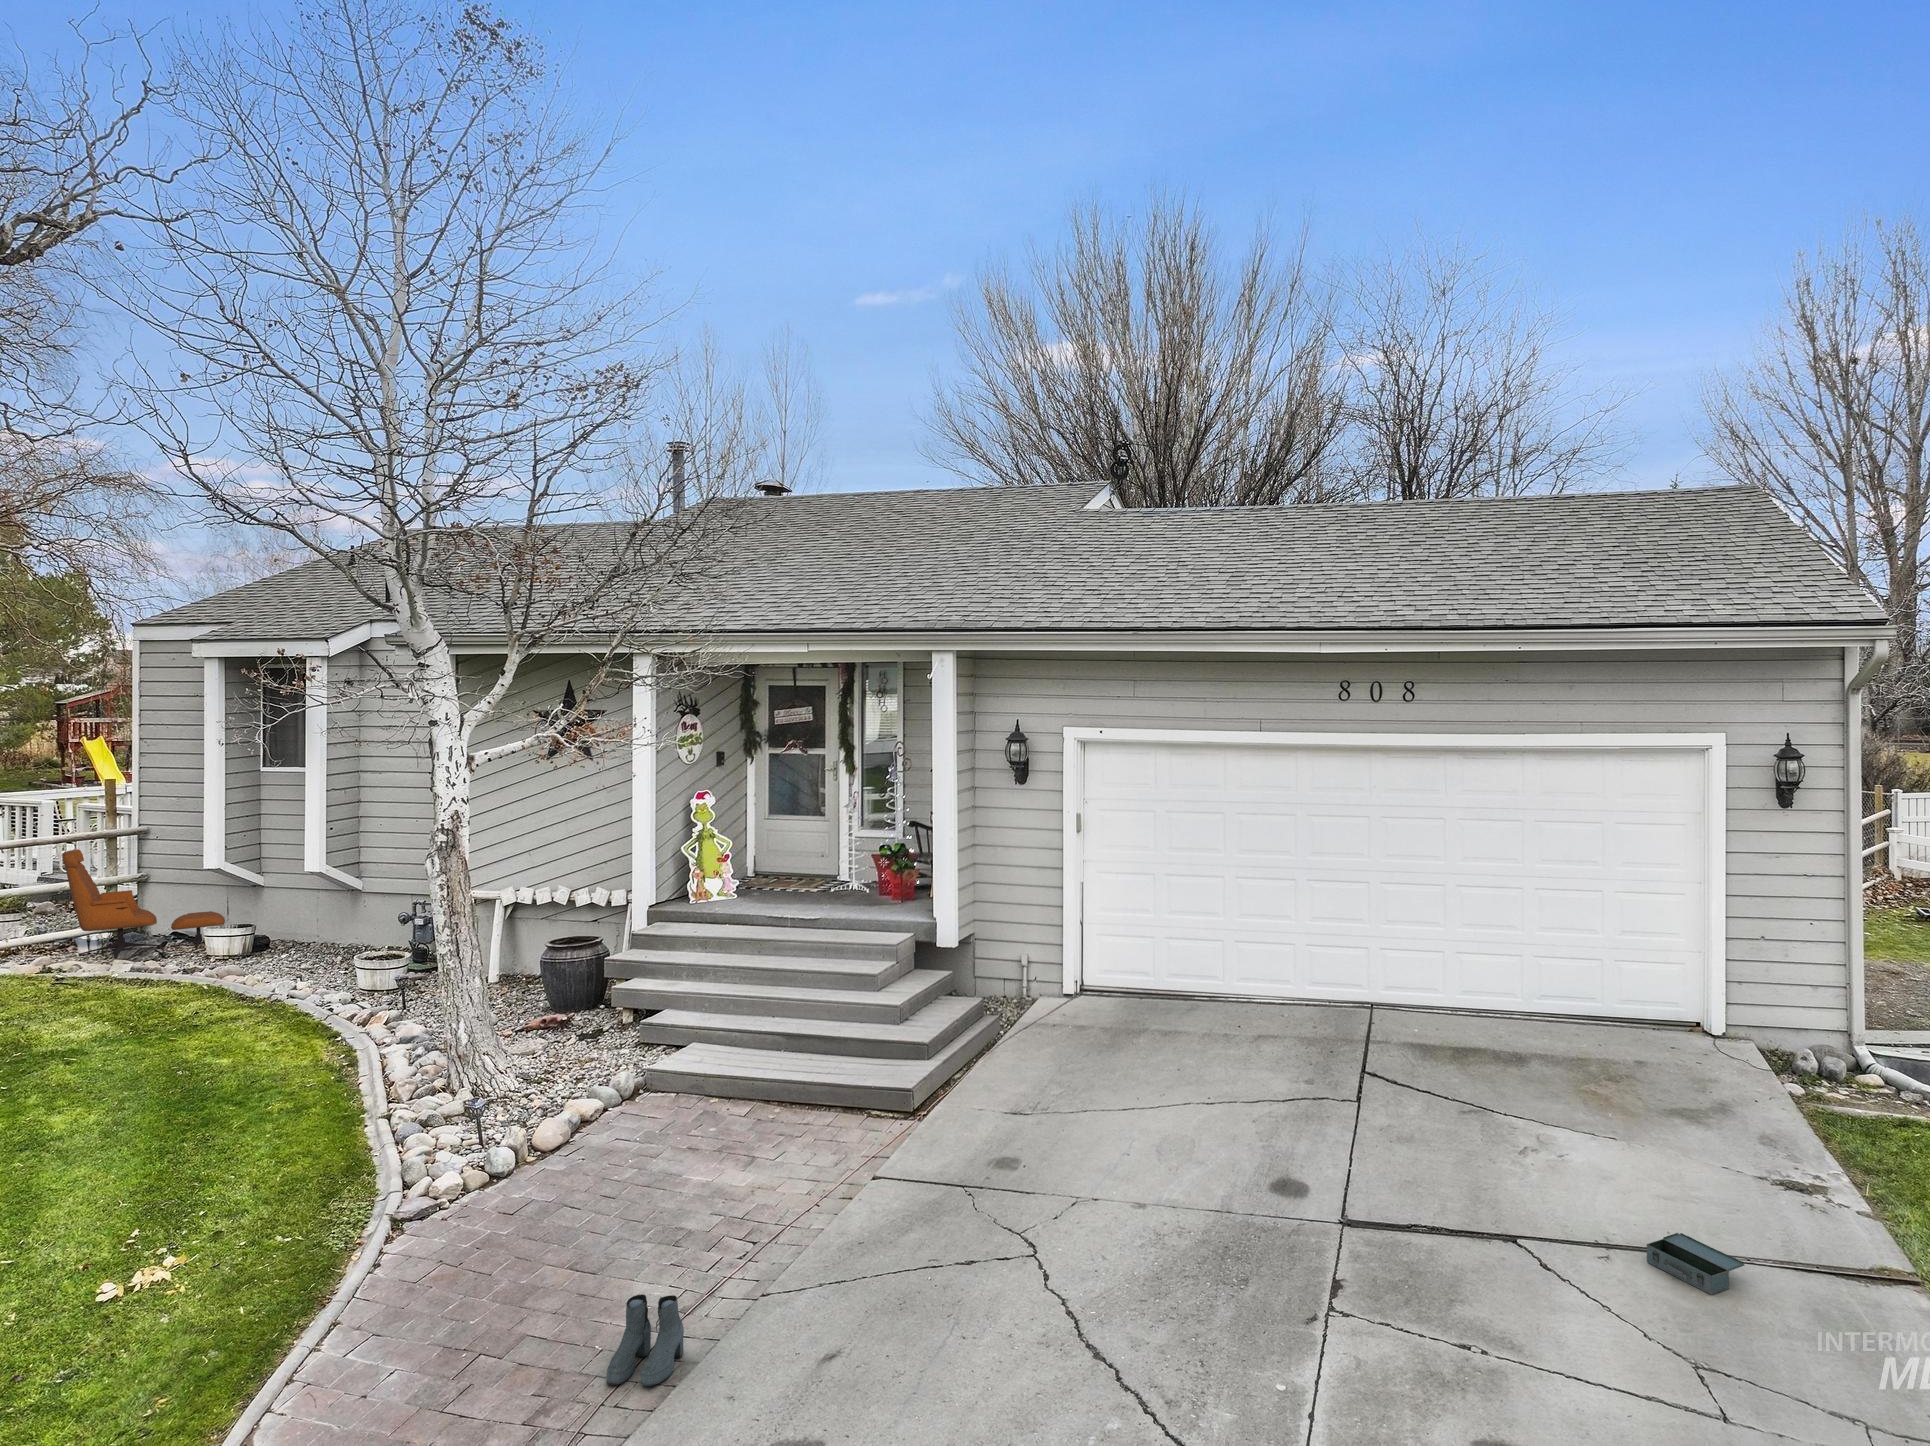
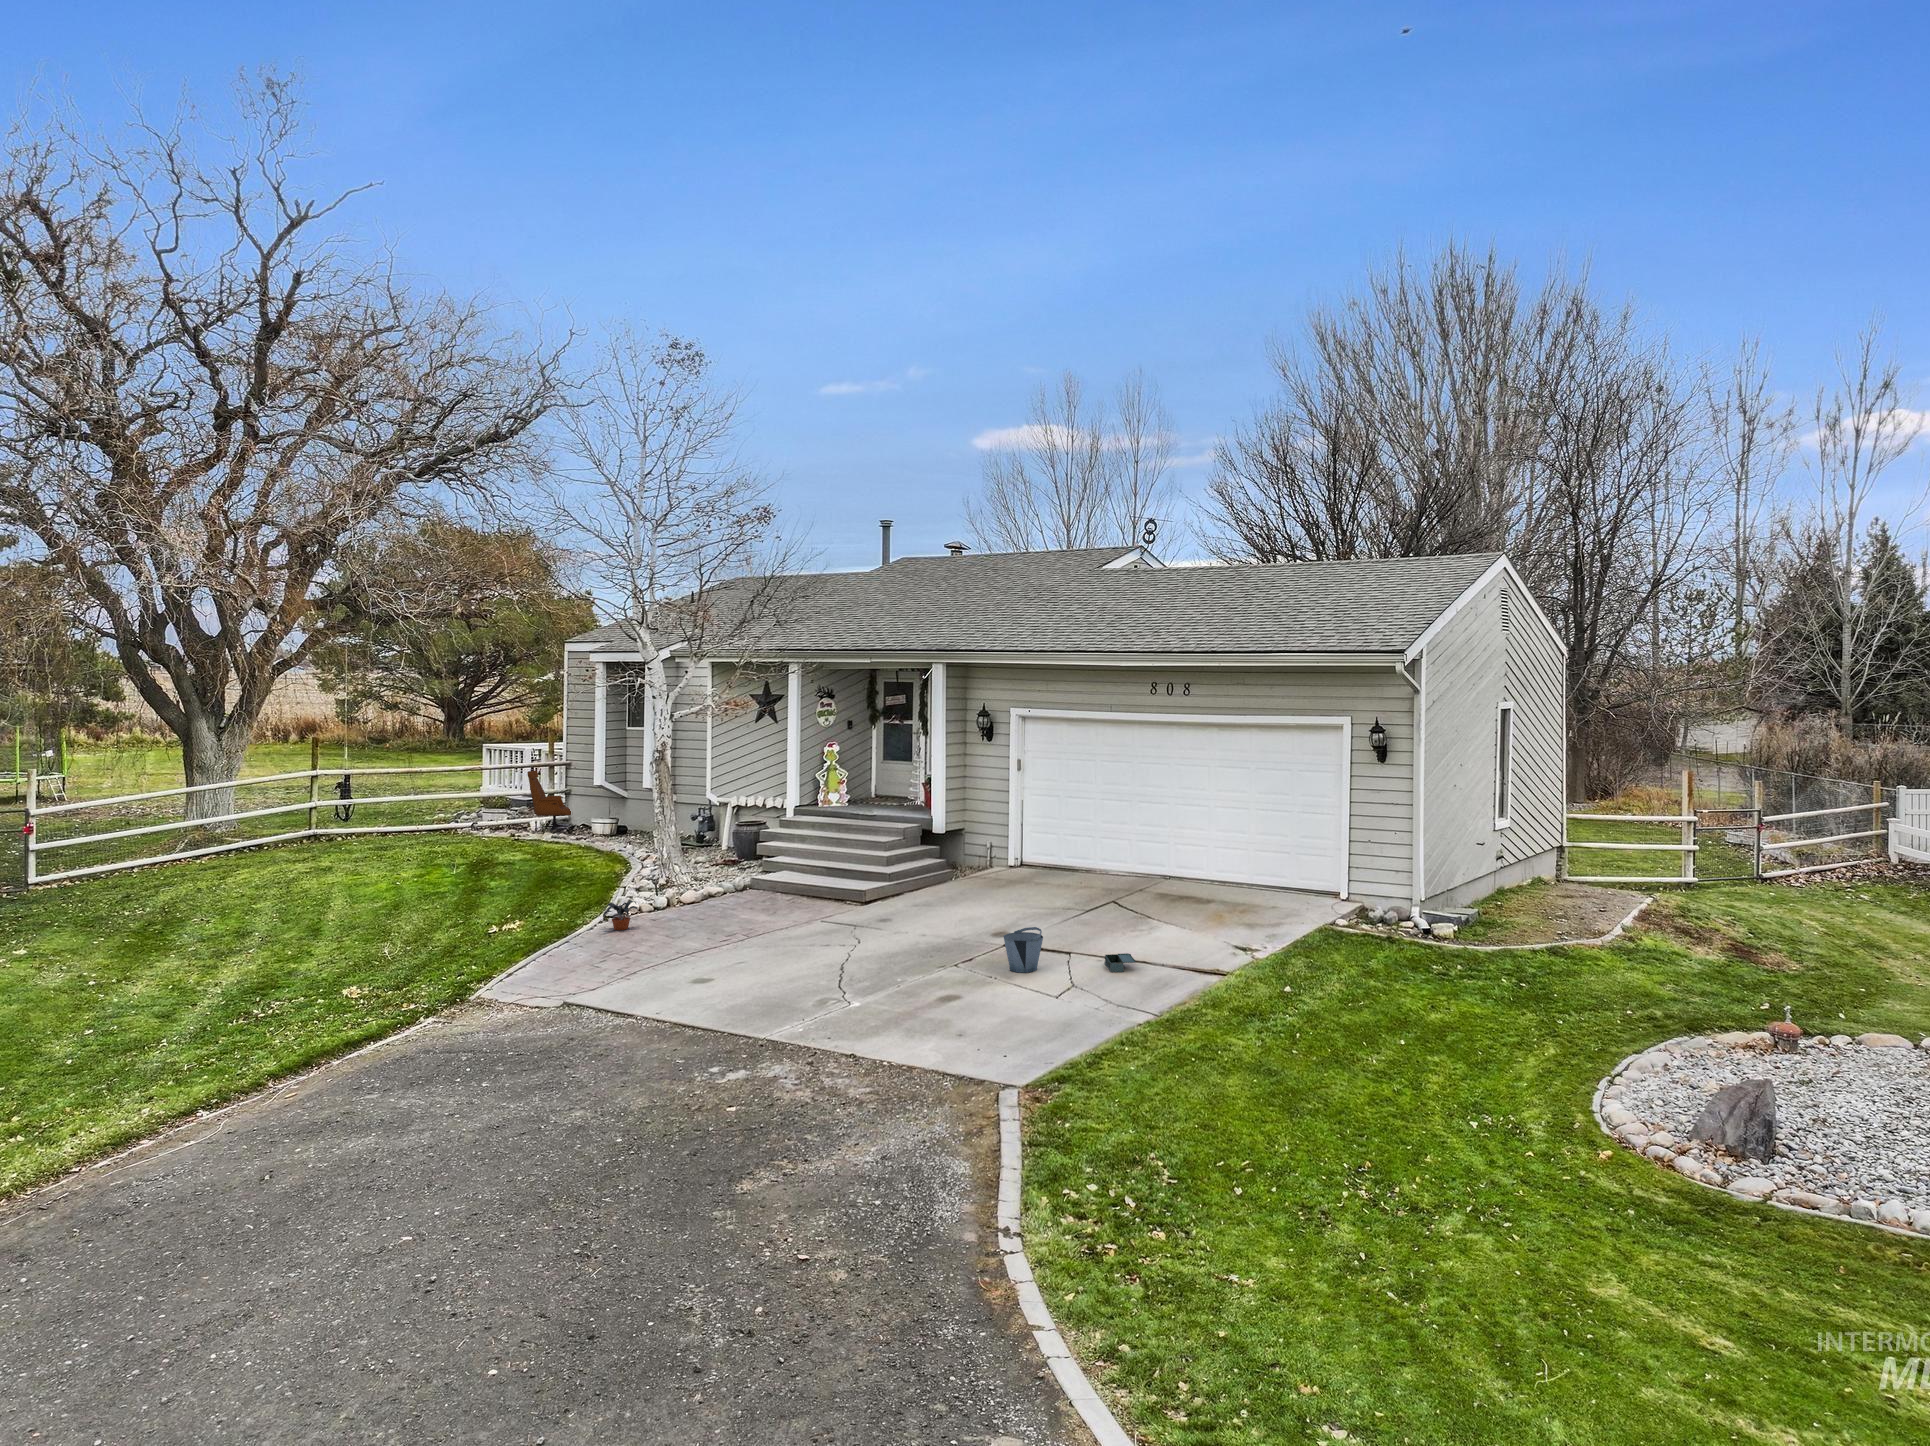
potted plant: none [419,1202,506,1283] -> present [603,901,638,930]
bucket: none [1502,1216,1597,1333] -> present [1003,927,1043,973]
boots: present [606,1294,684,1387] -> none [644,924,679,954]

